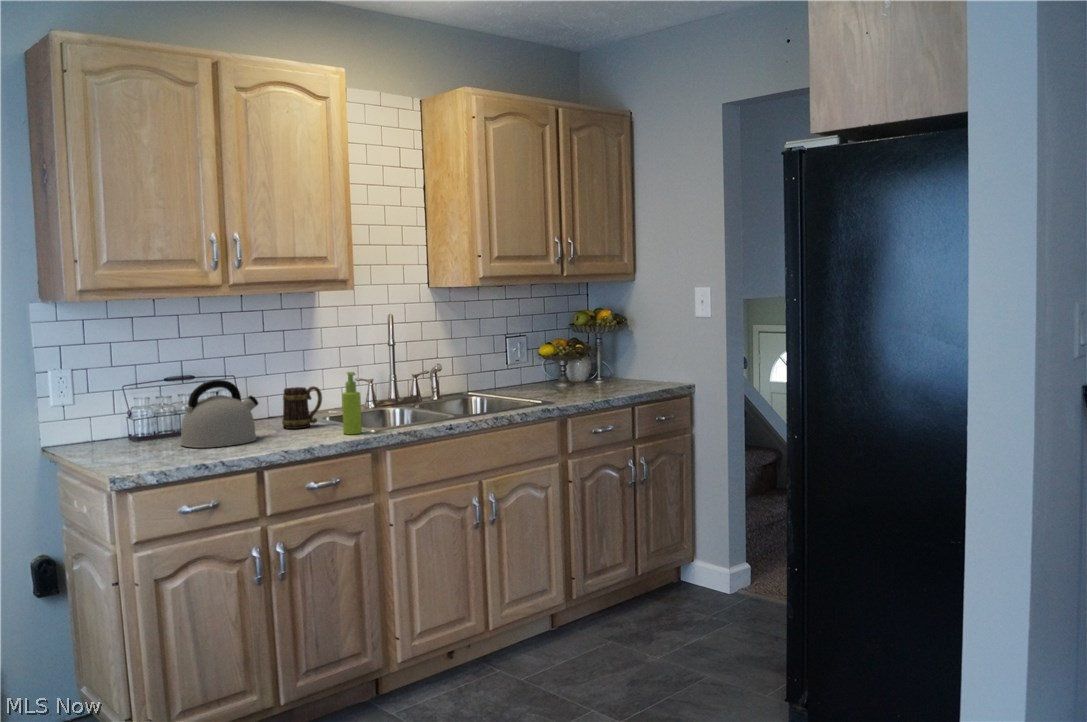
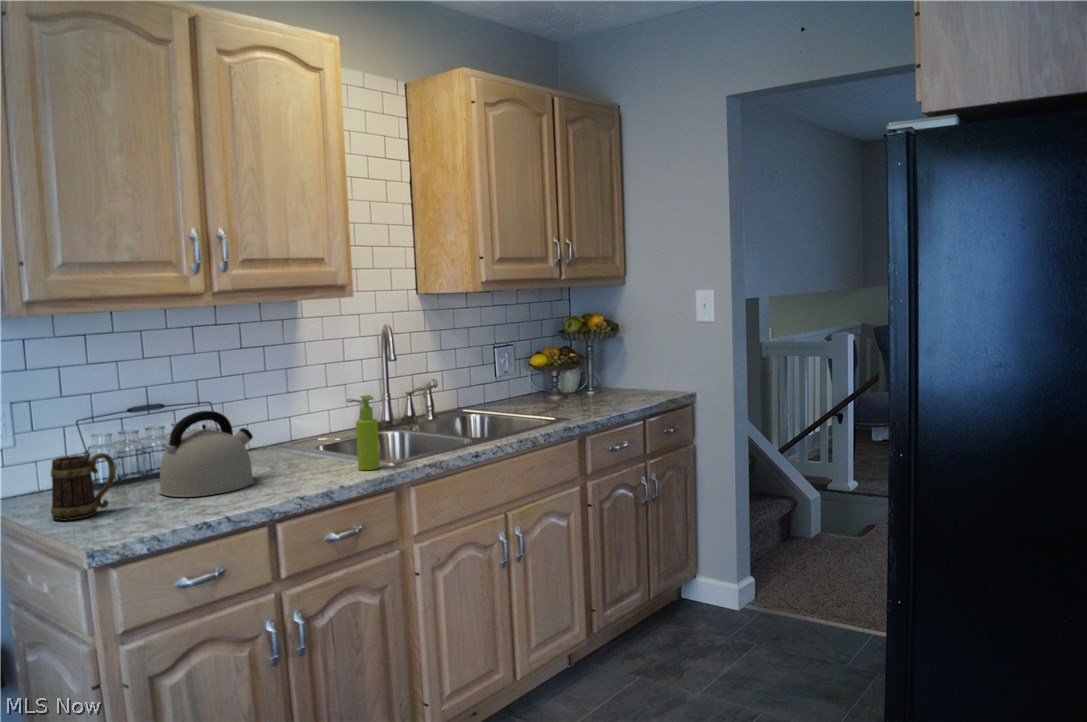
mug: present [282,386,322,429] -> present [51,453,116,520]

